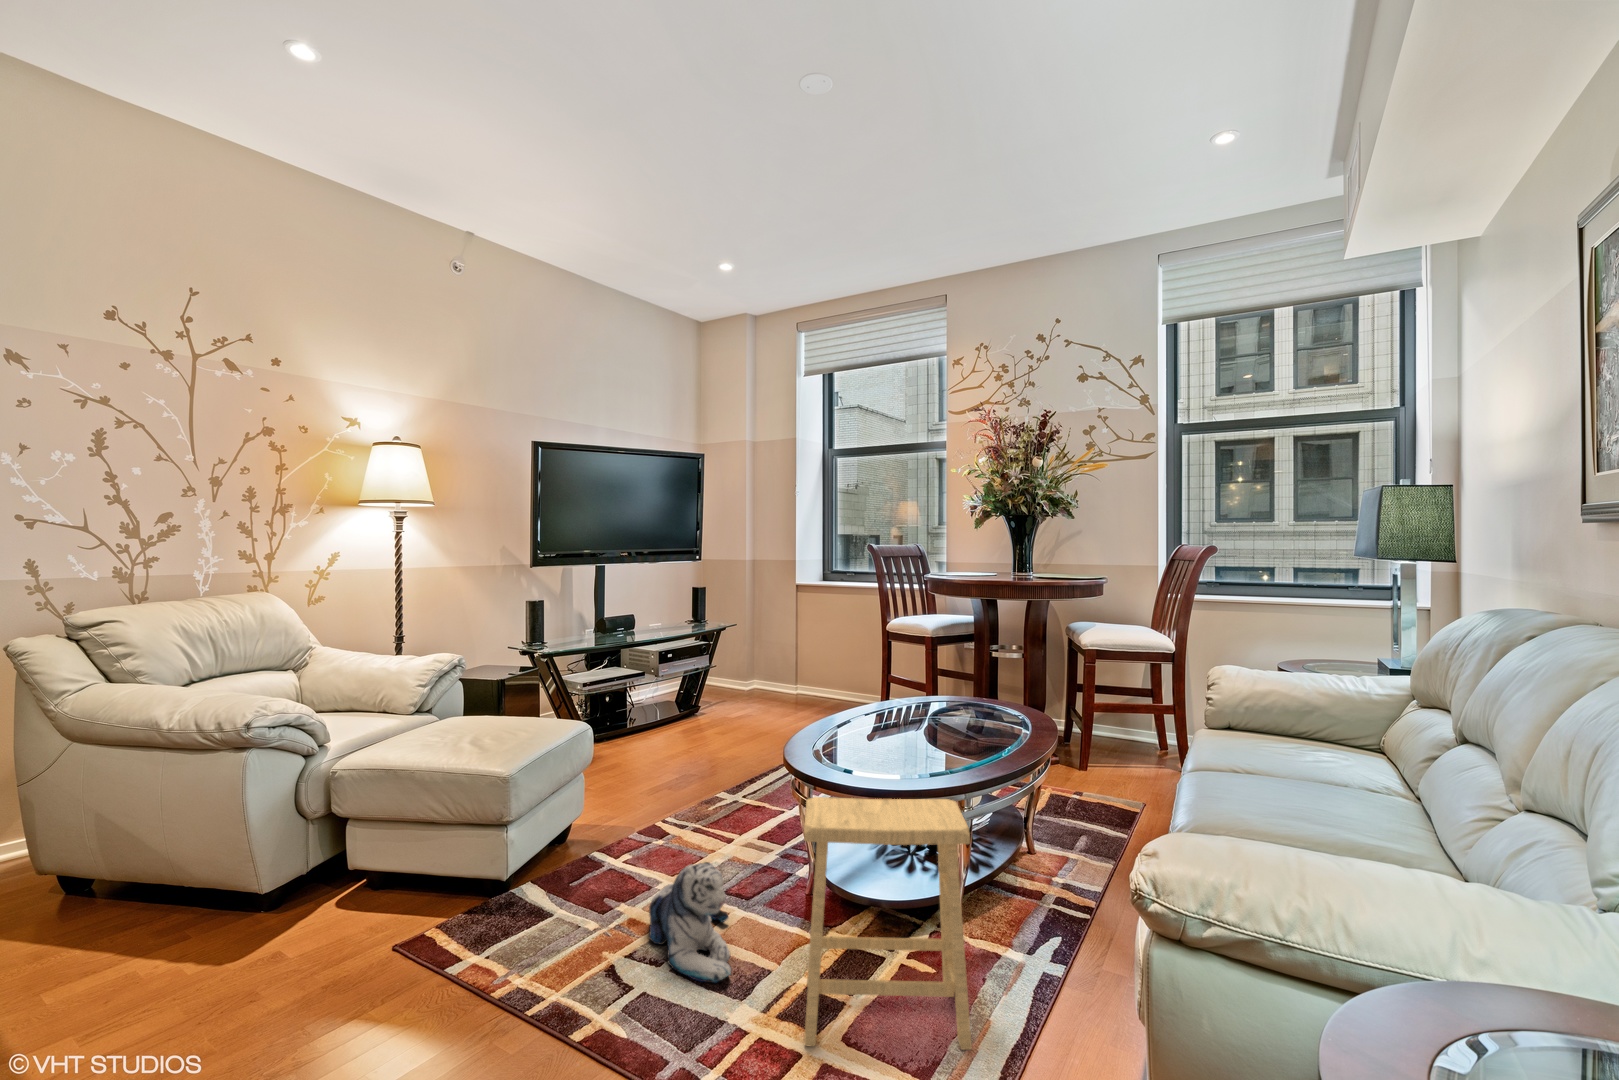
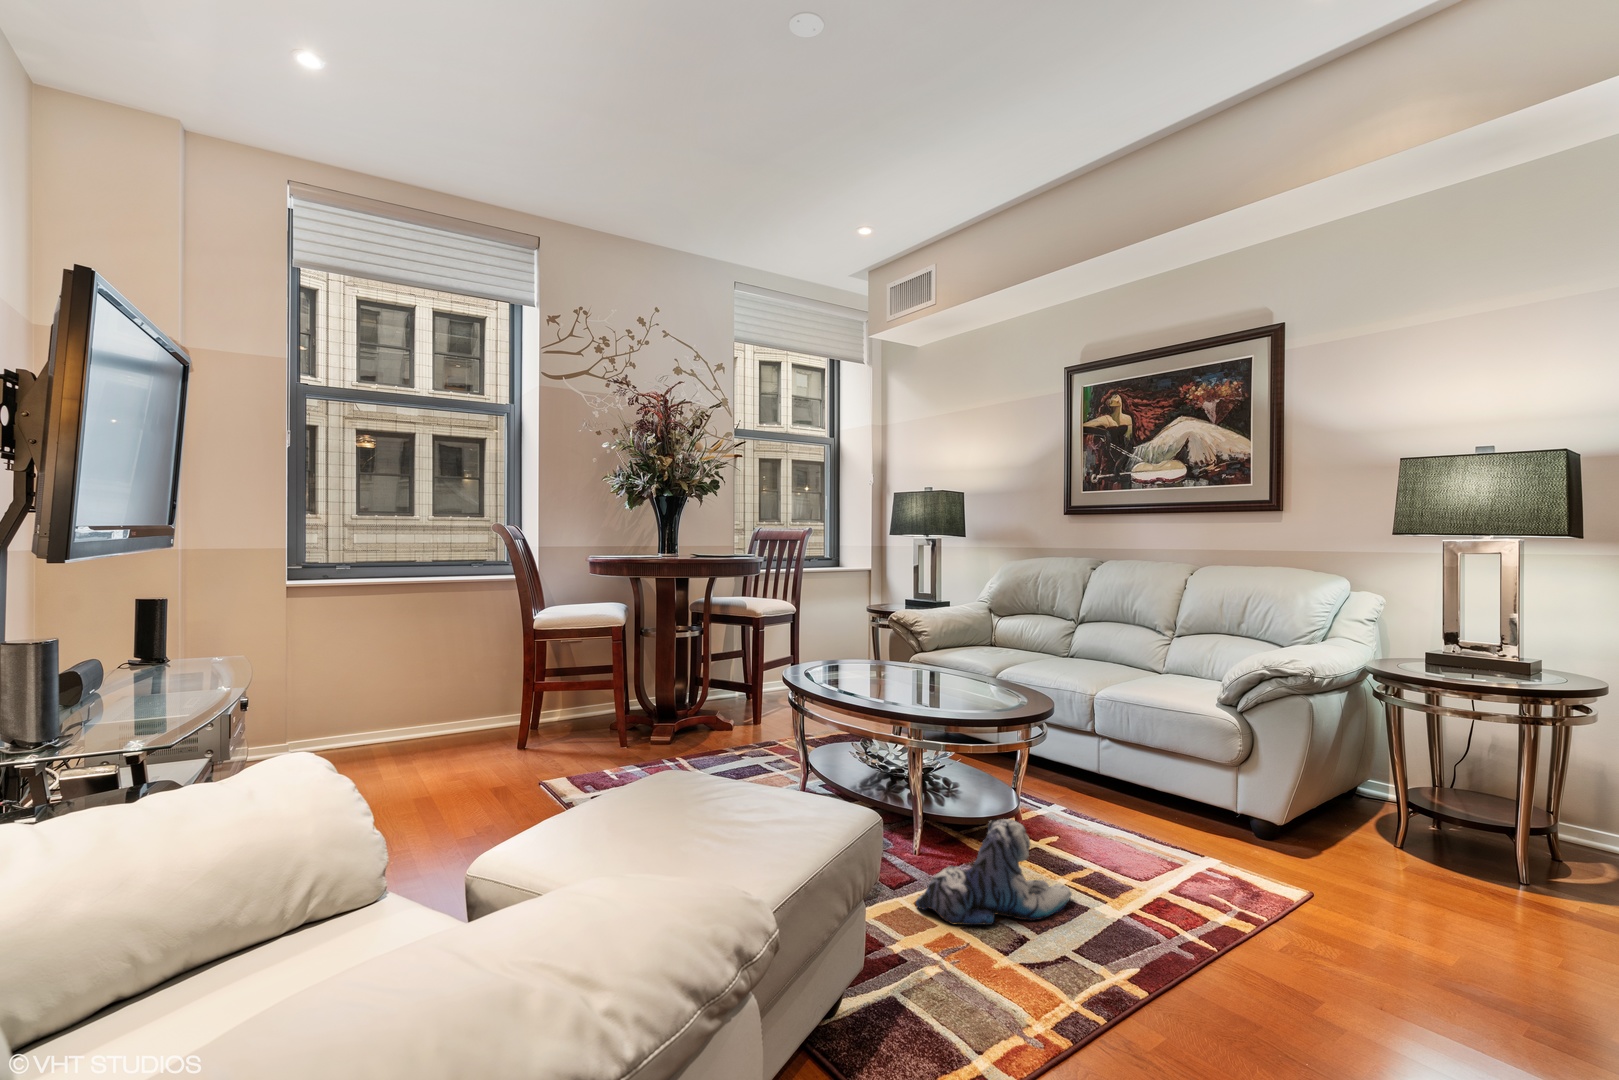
footstool: present [804,797,972,1050] -> none [1064,689,1151,880]

